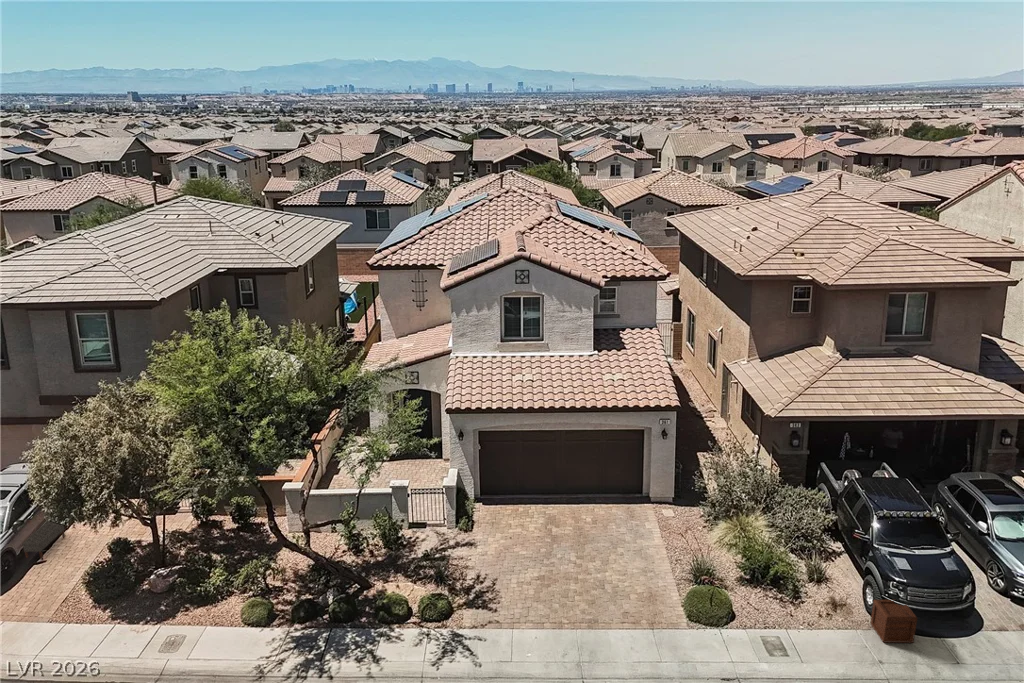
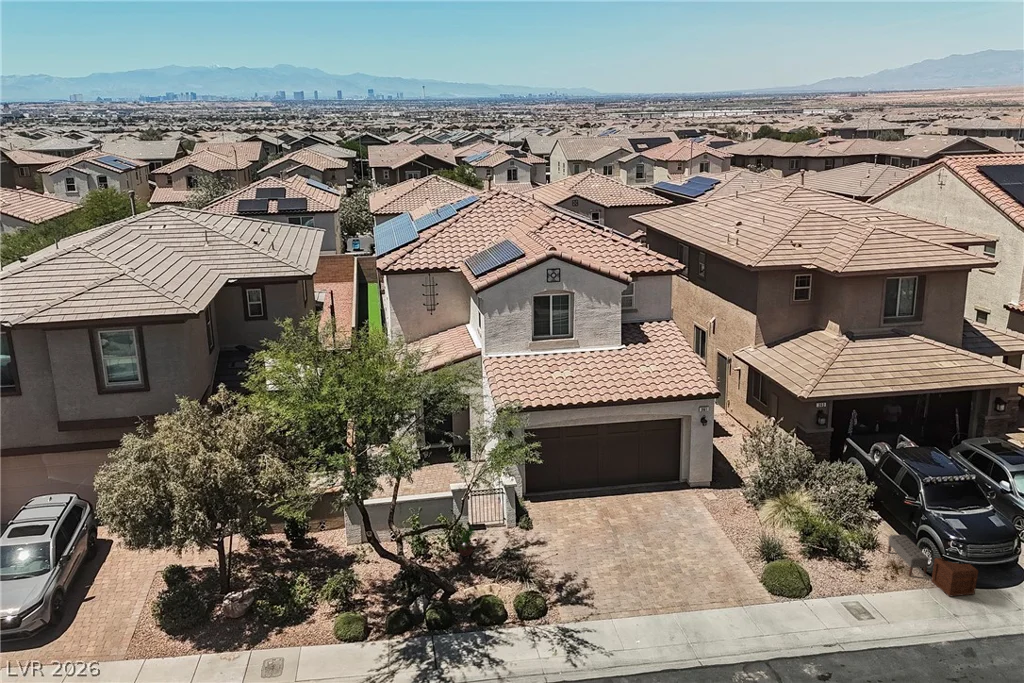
bench: present [22,521,65,560] -> present [888,535,929,576]
potted tree: none [387,524,406,553] -> present [459,529,475,556]

